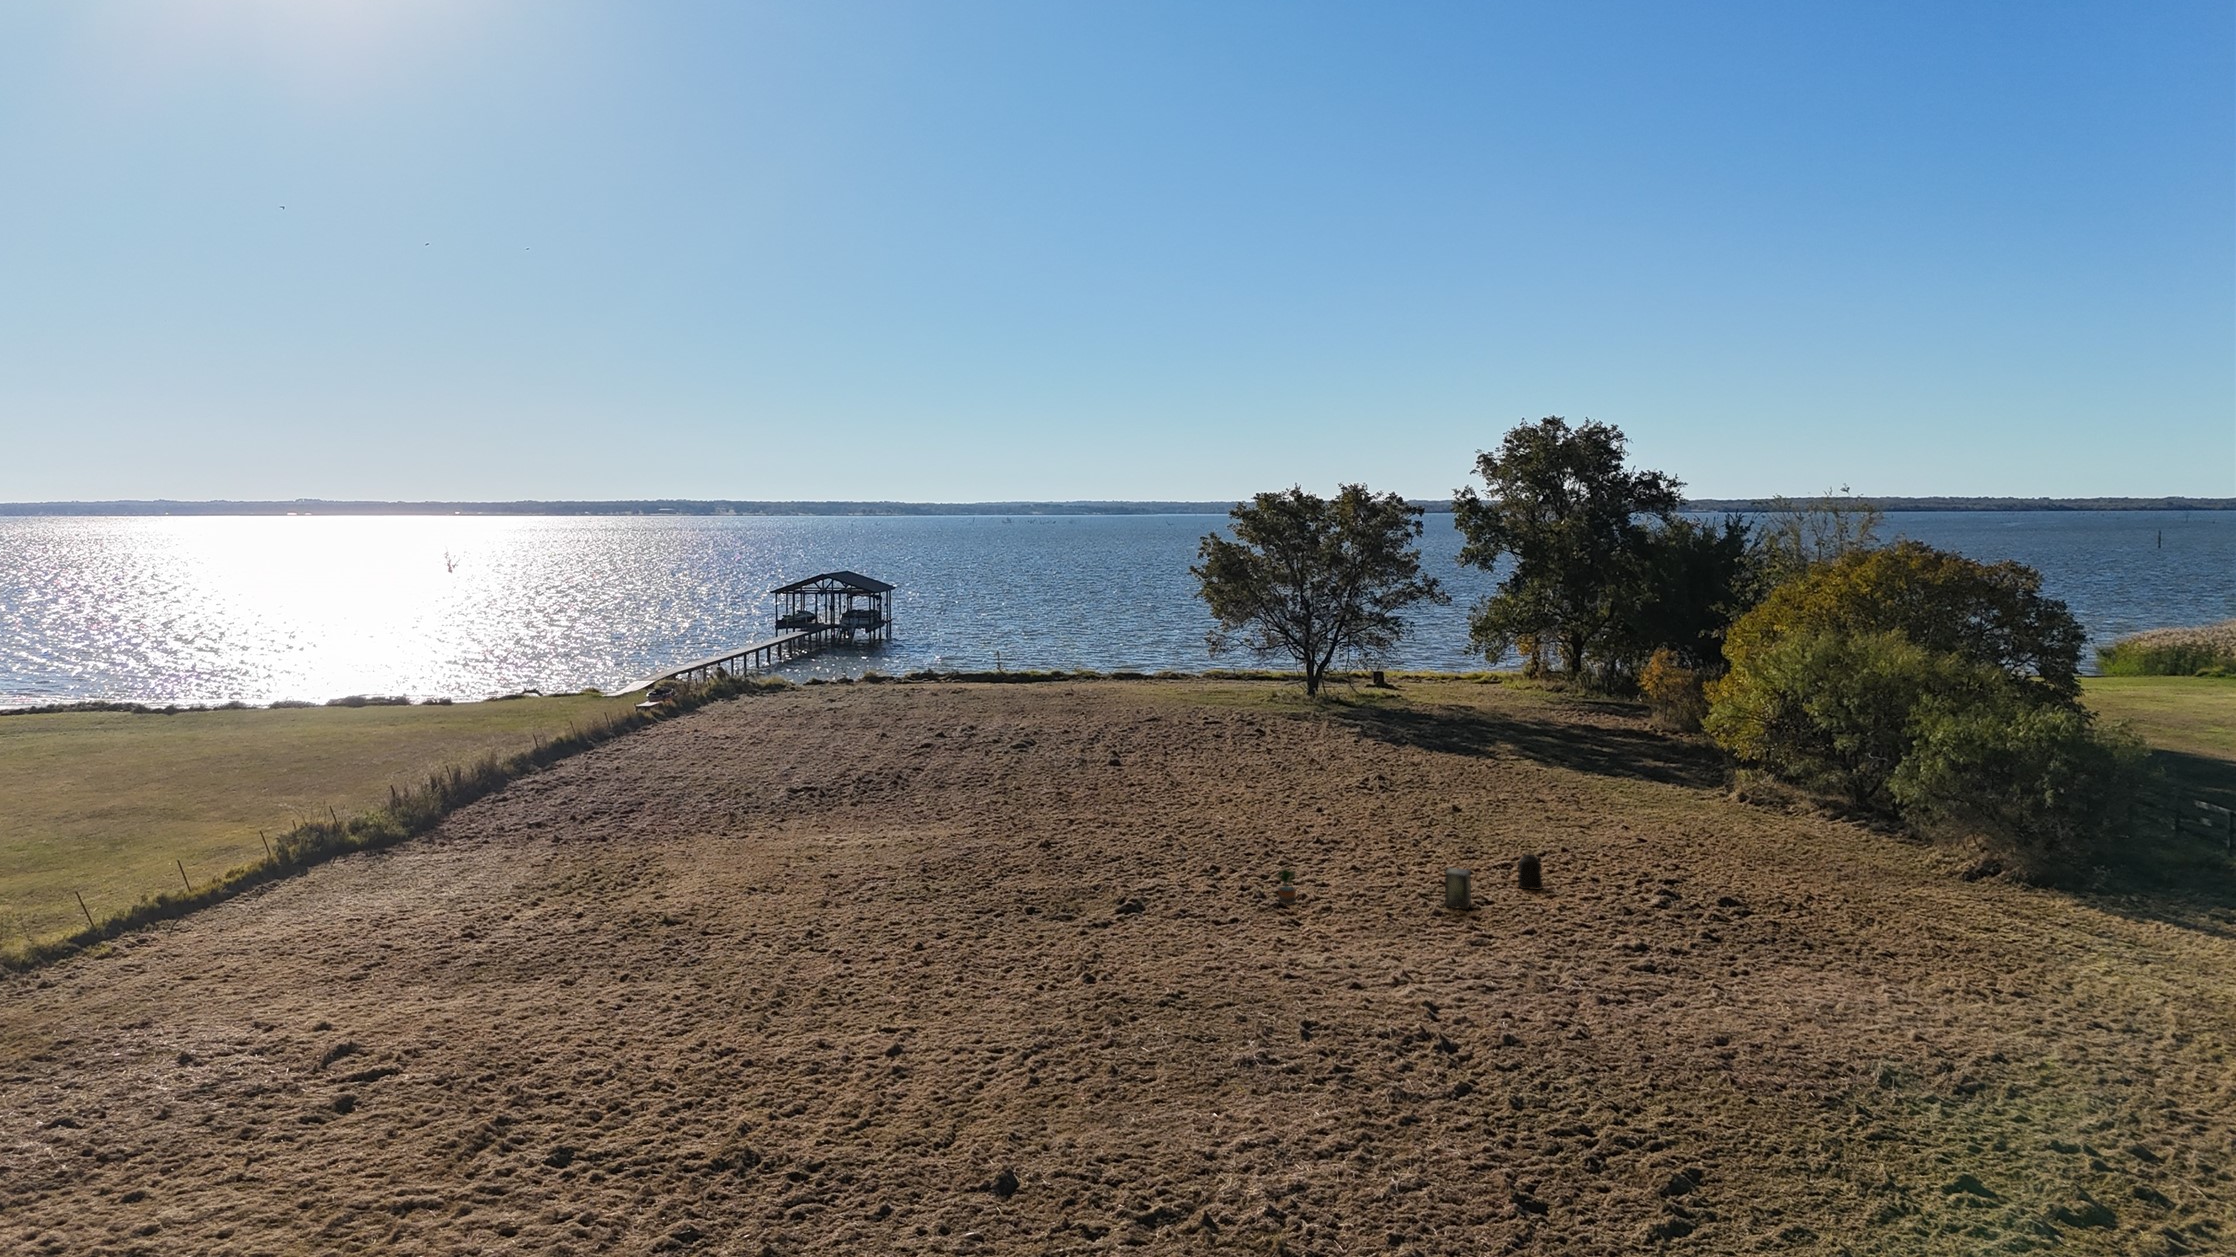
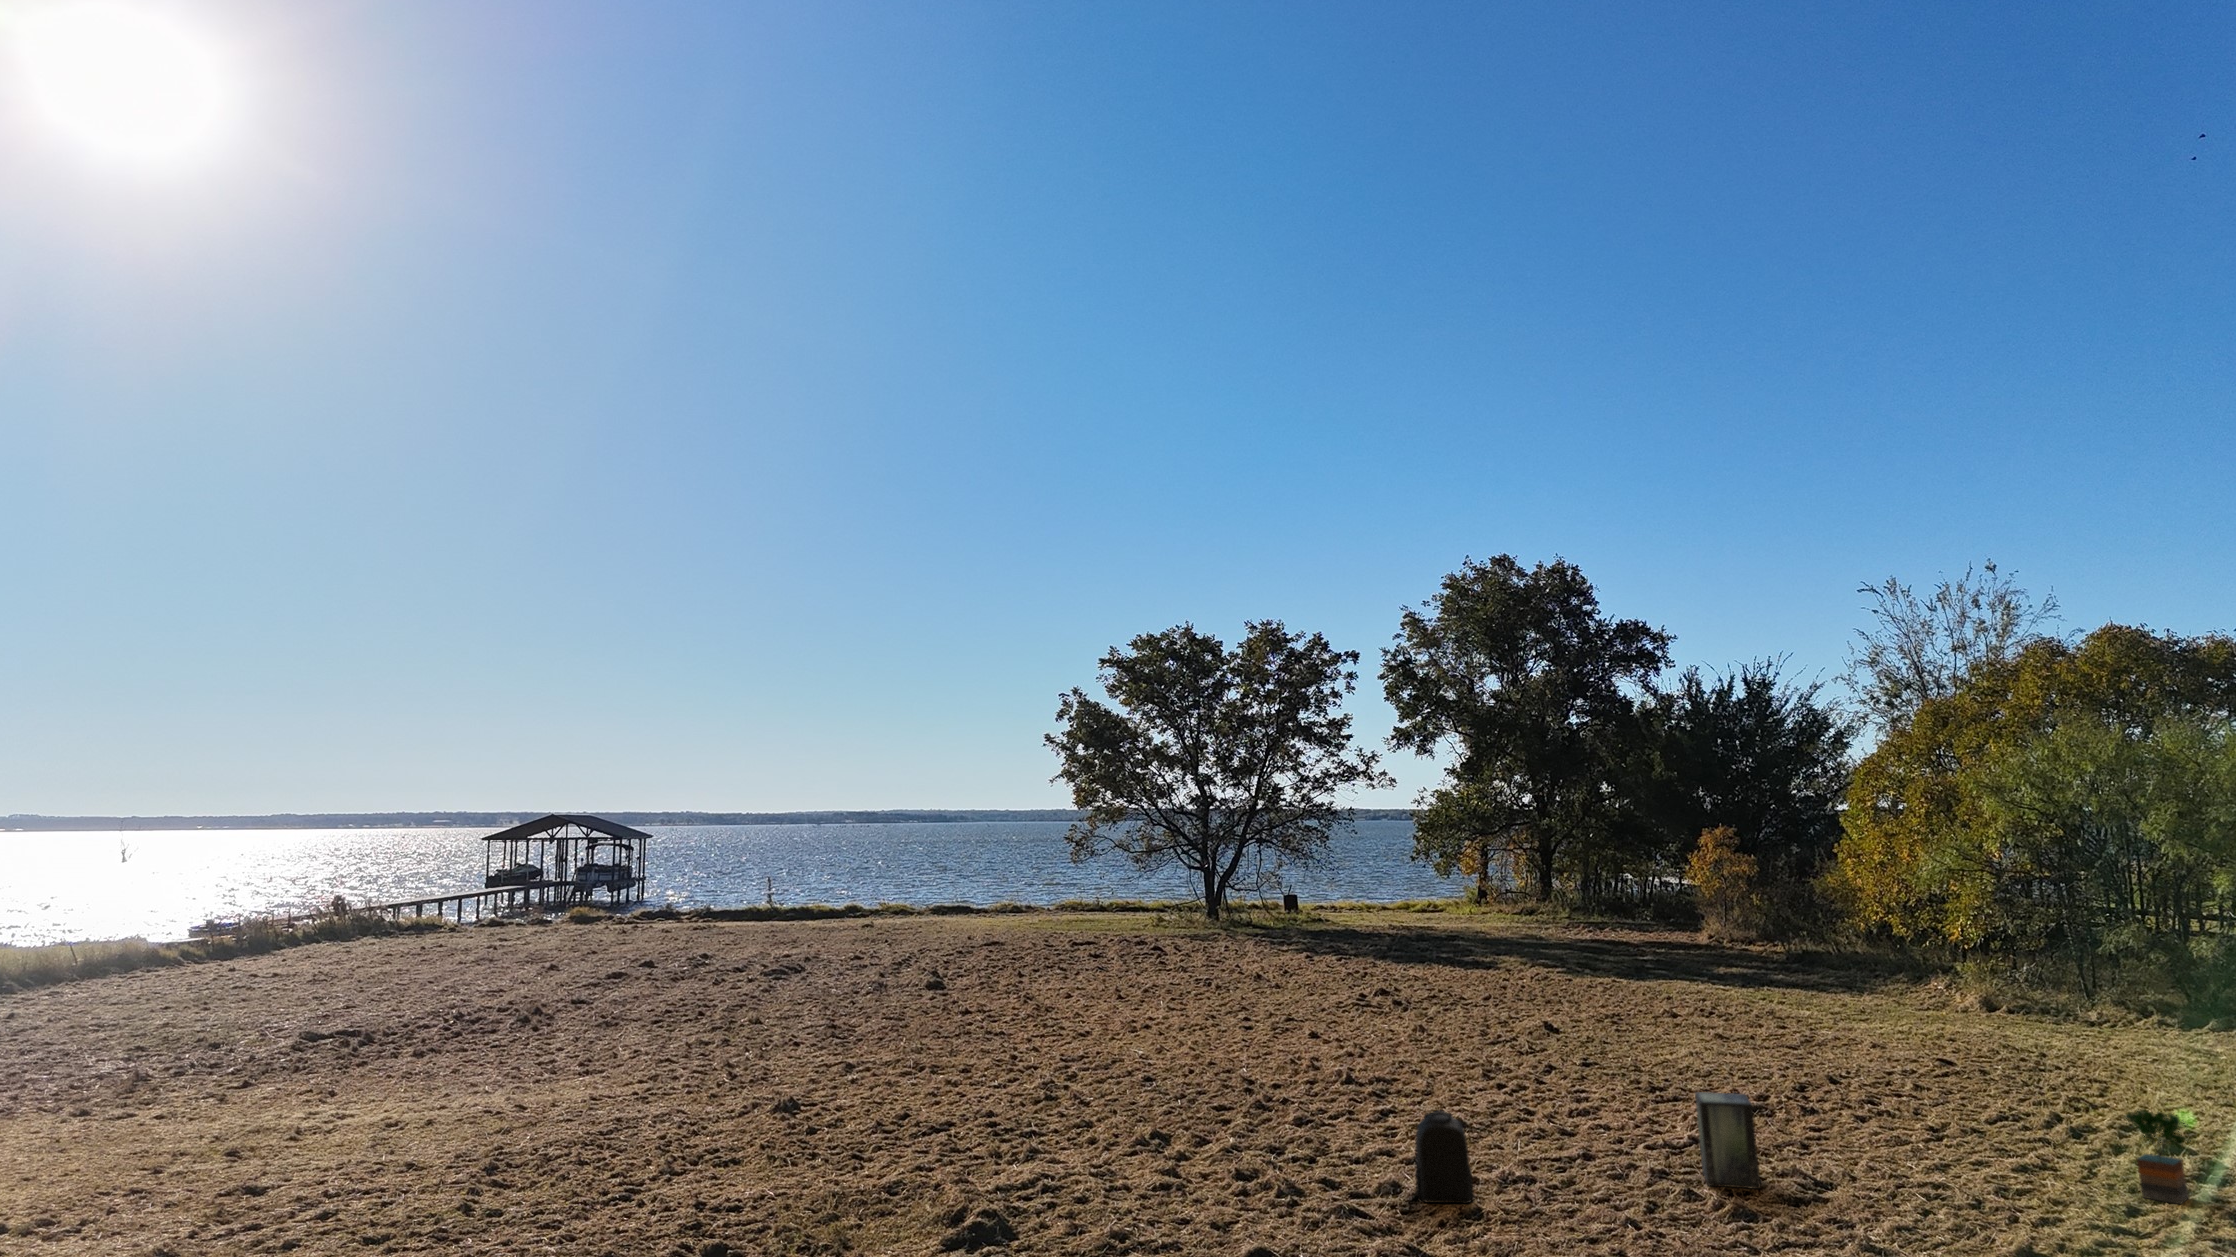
backpack: present [1518,854,1543,890] -> present [1415,1111,1475,1203]
potted tree: present [1276,869,1298,905] -> present [2125,1109,2191,1204]

